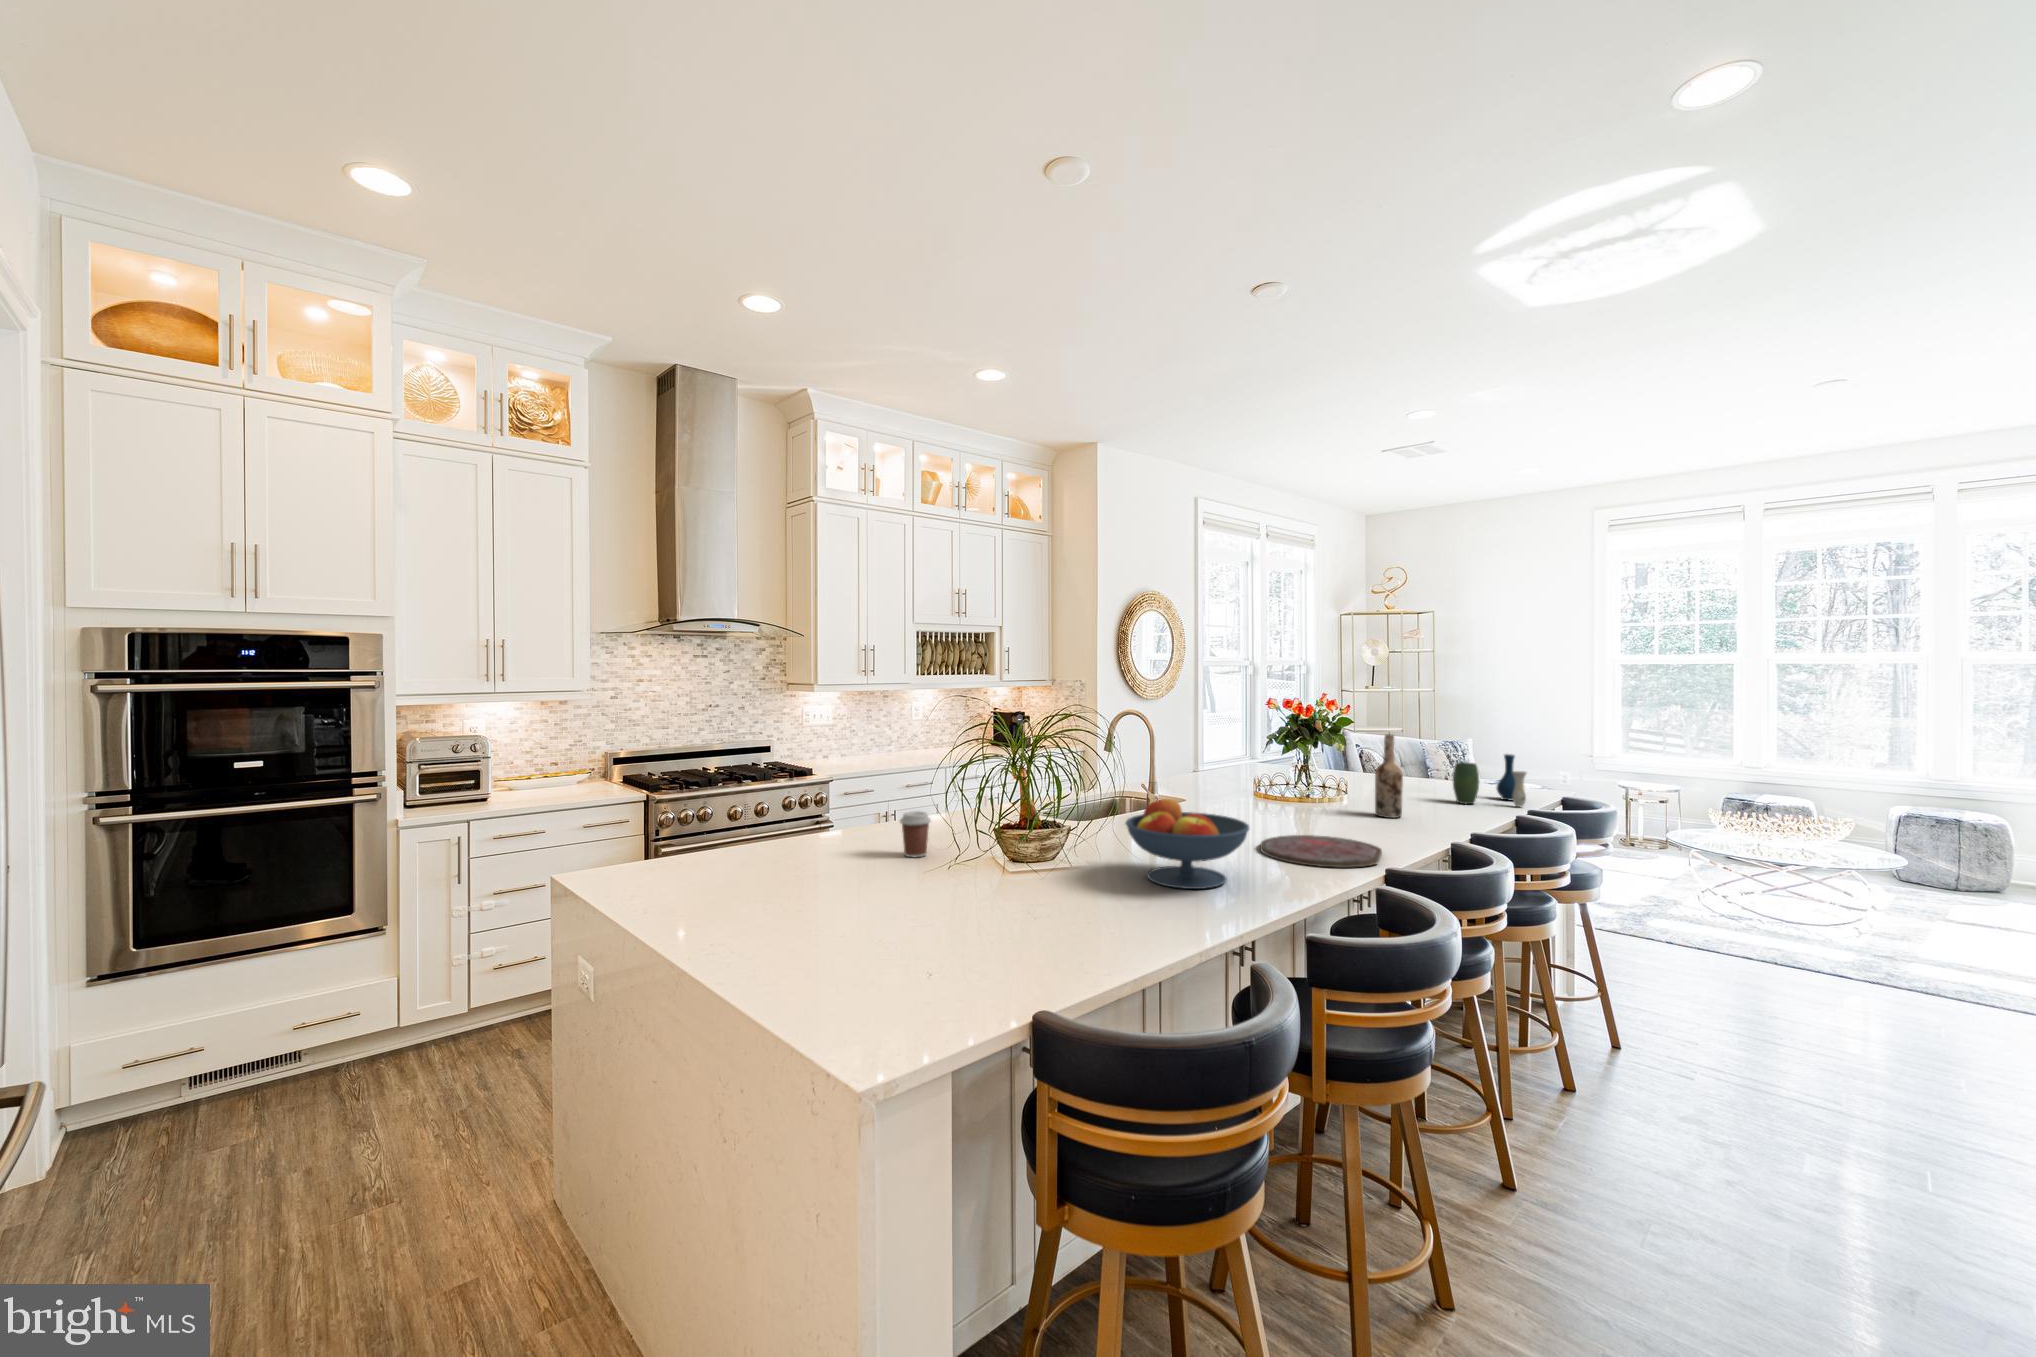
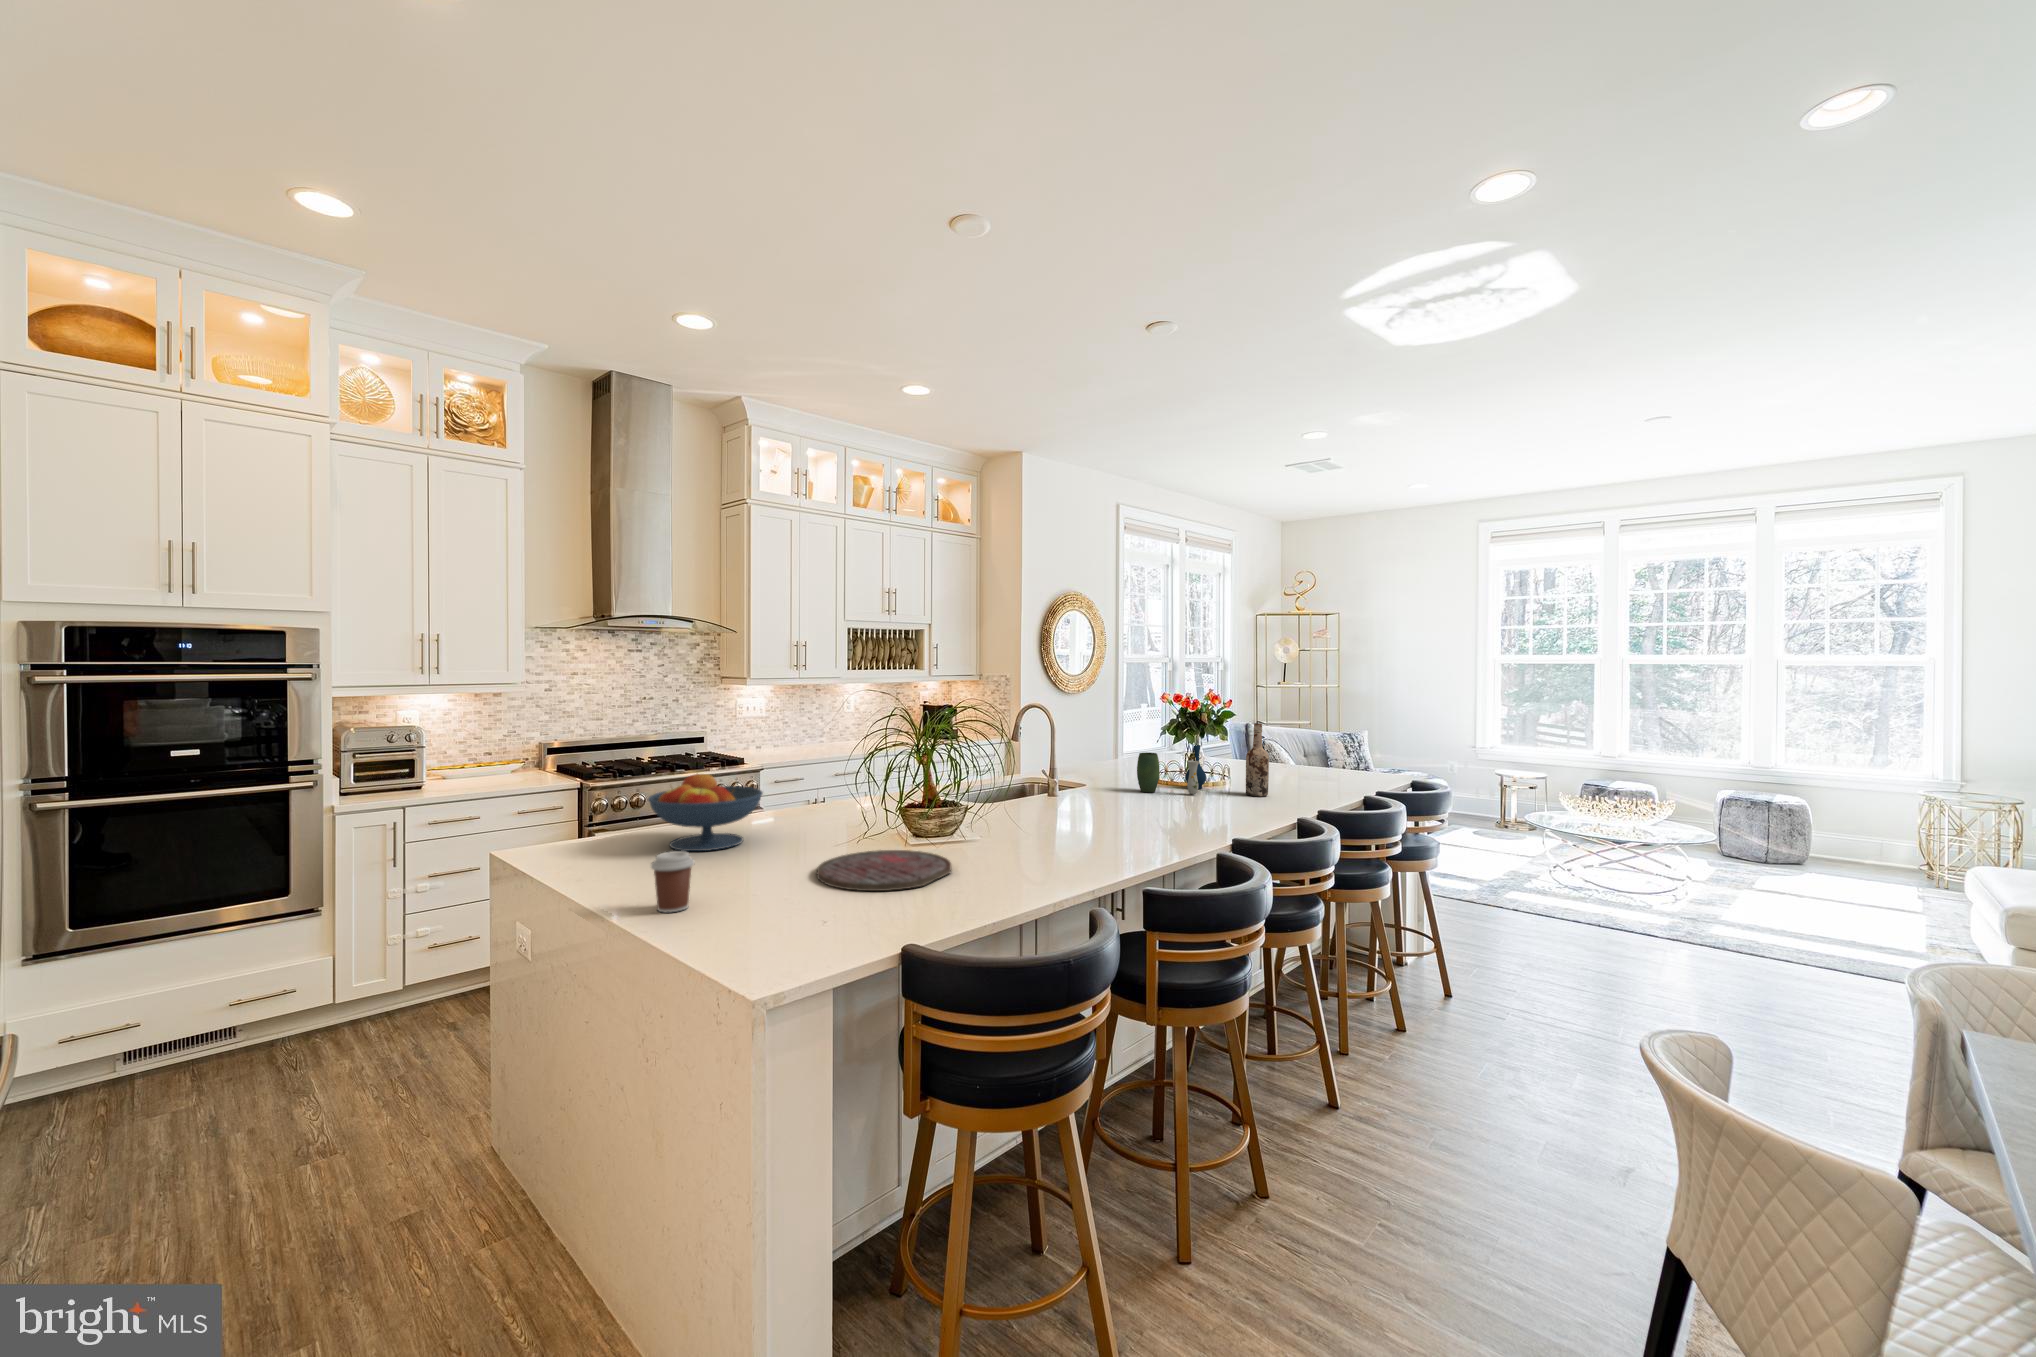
vase: present [1453,754,1526,807] -> present [1137,745,1206,794]
fruit bowl: present [1126,799,1249,889] -> present [648,774,763,851]
coffee cup: present [900,811,931,857] -> present [651,851,695,913]
cutting board: present [1260,835,1382,868] -> present [817,850,951,891]

